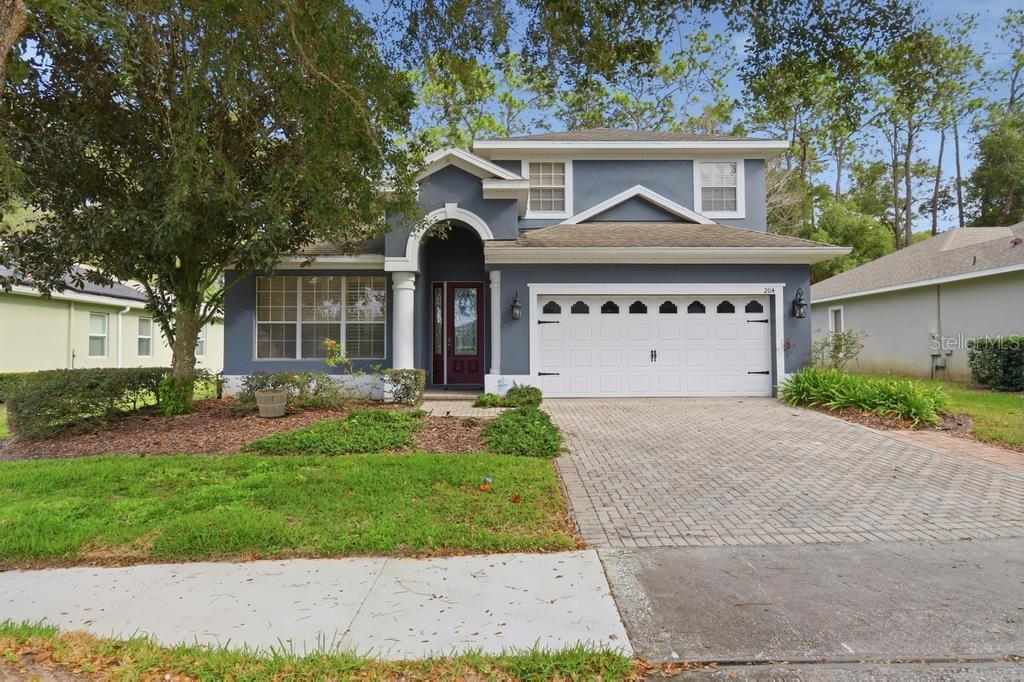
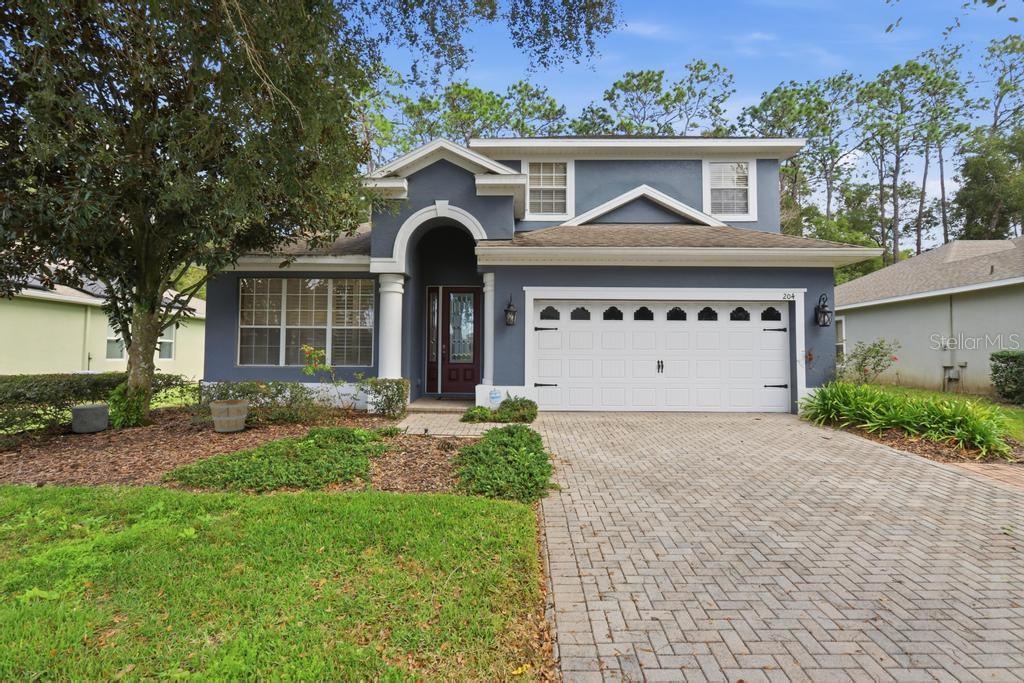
planter: none [132,394,162,420] -> present [71,404,109,433]

